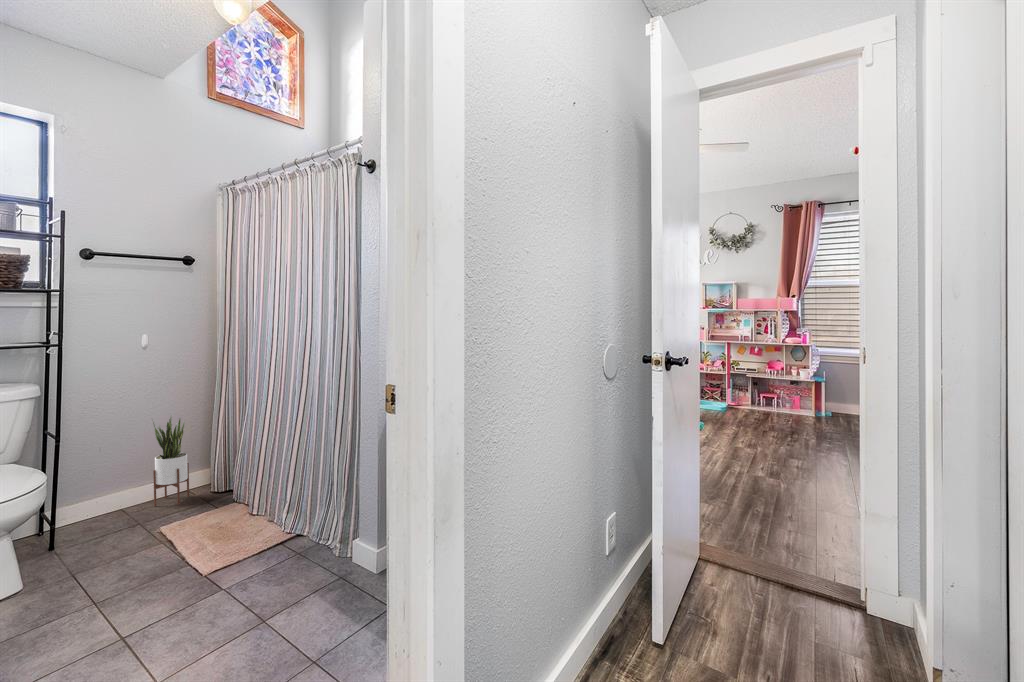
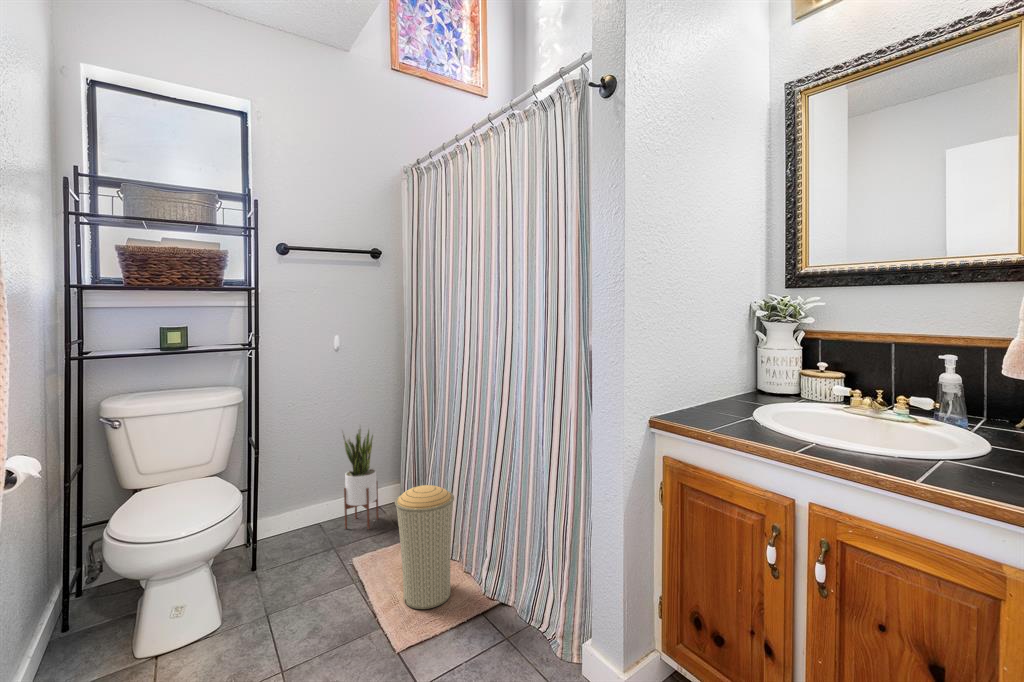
trash can: none [203,457,257,551] -> present [395,485,454,609]

